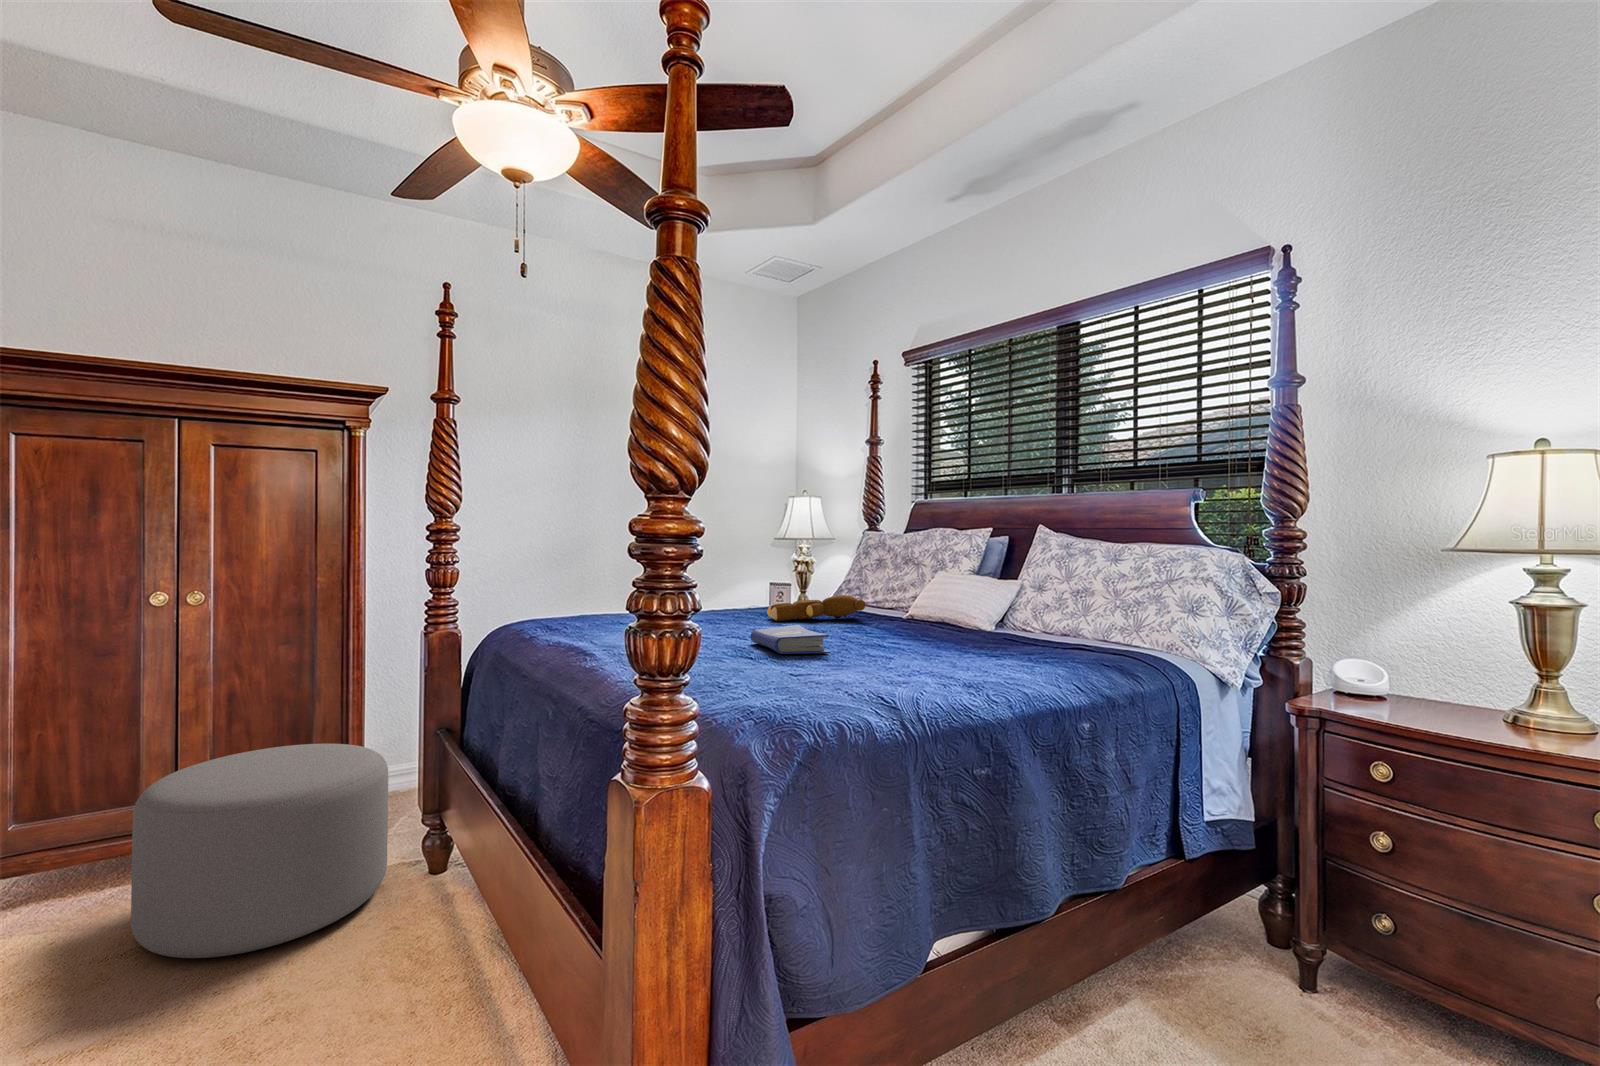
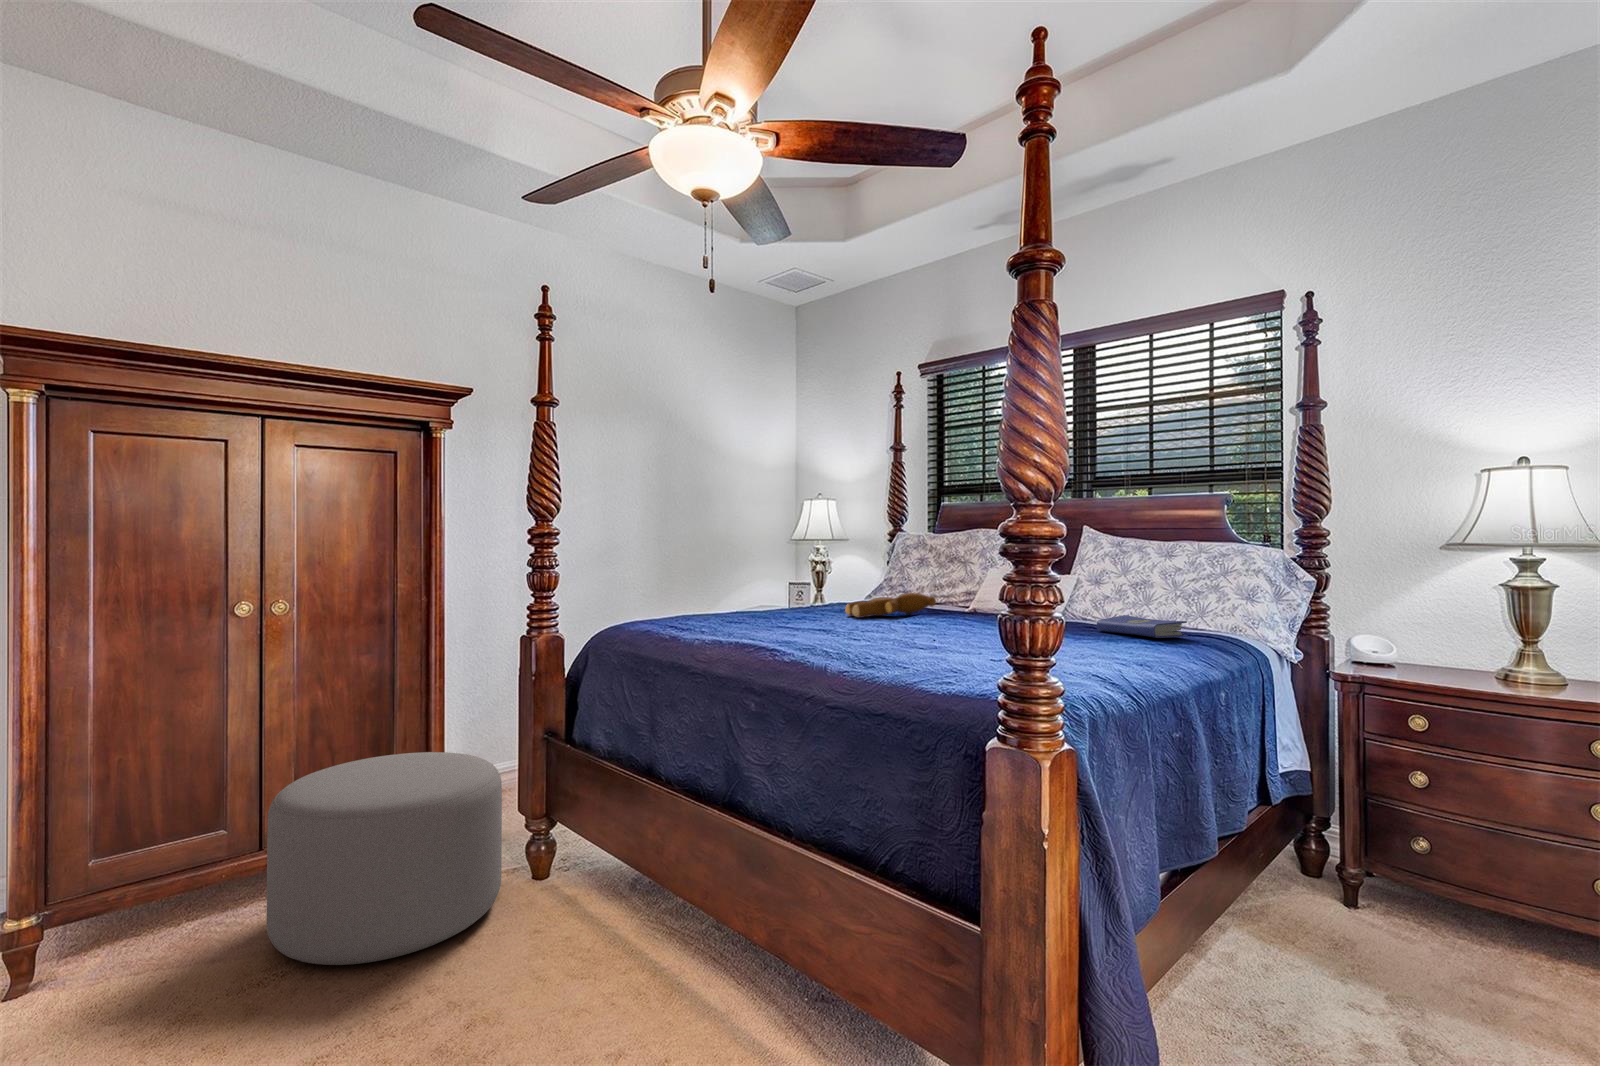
hardcover book: present [750,625,830,654] -> present [1097,615,1188,638]

